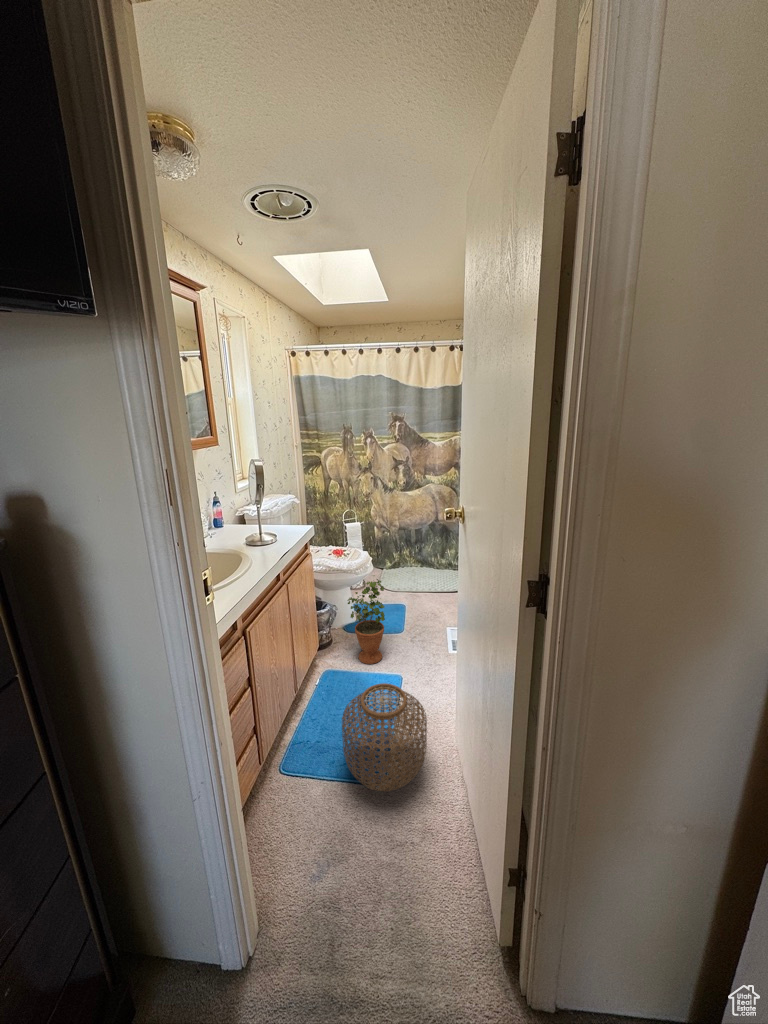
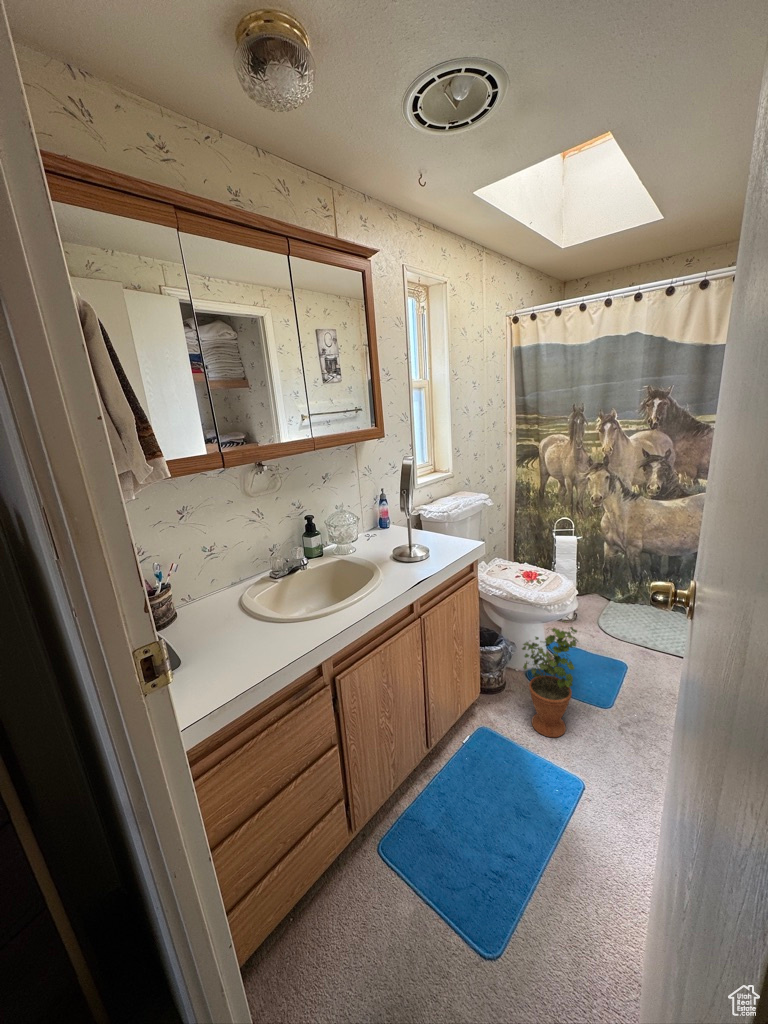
woven basket: present [342,683,427,791] -> none [448,785,573,952]

